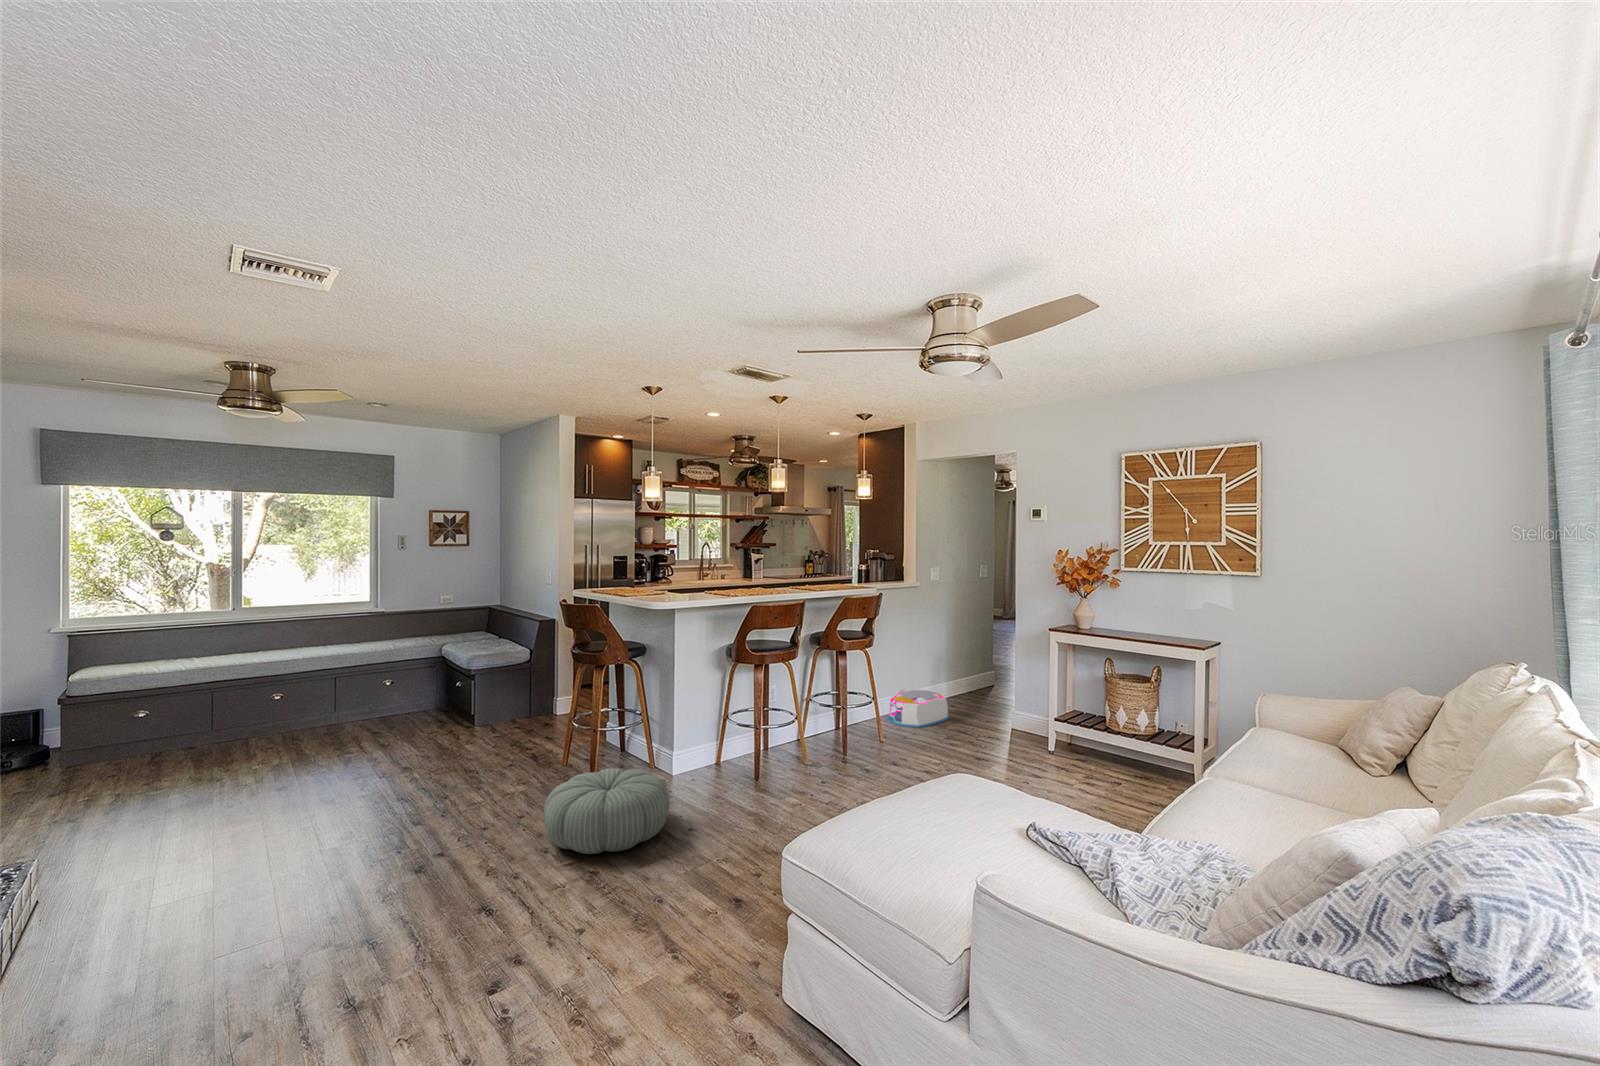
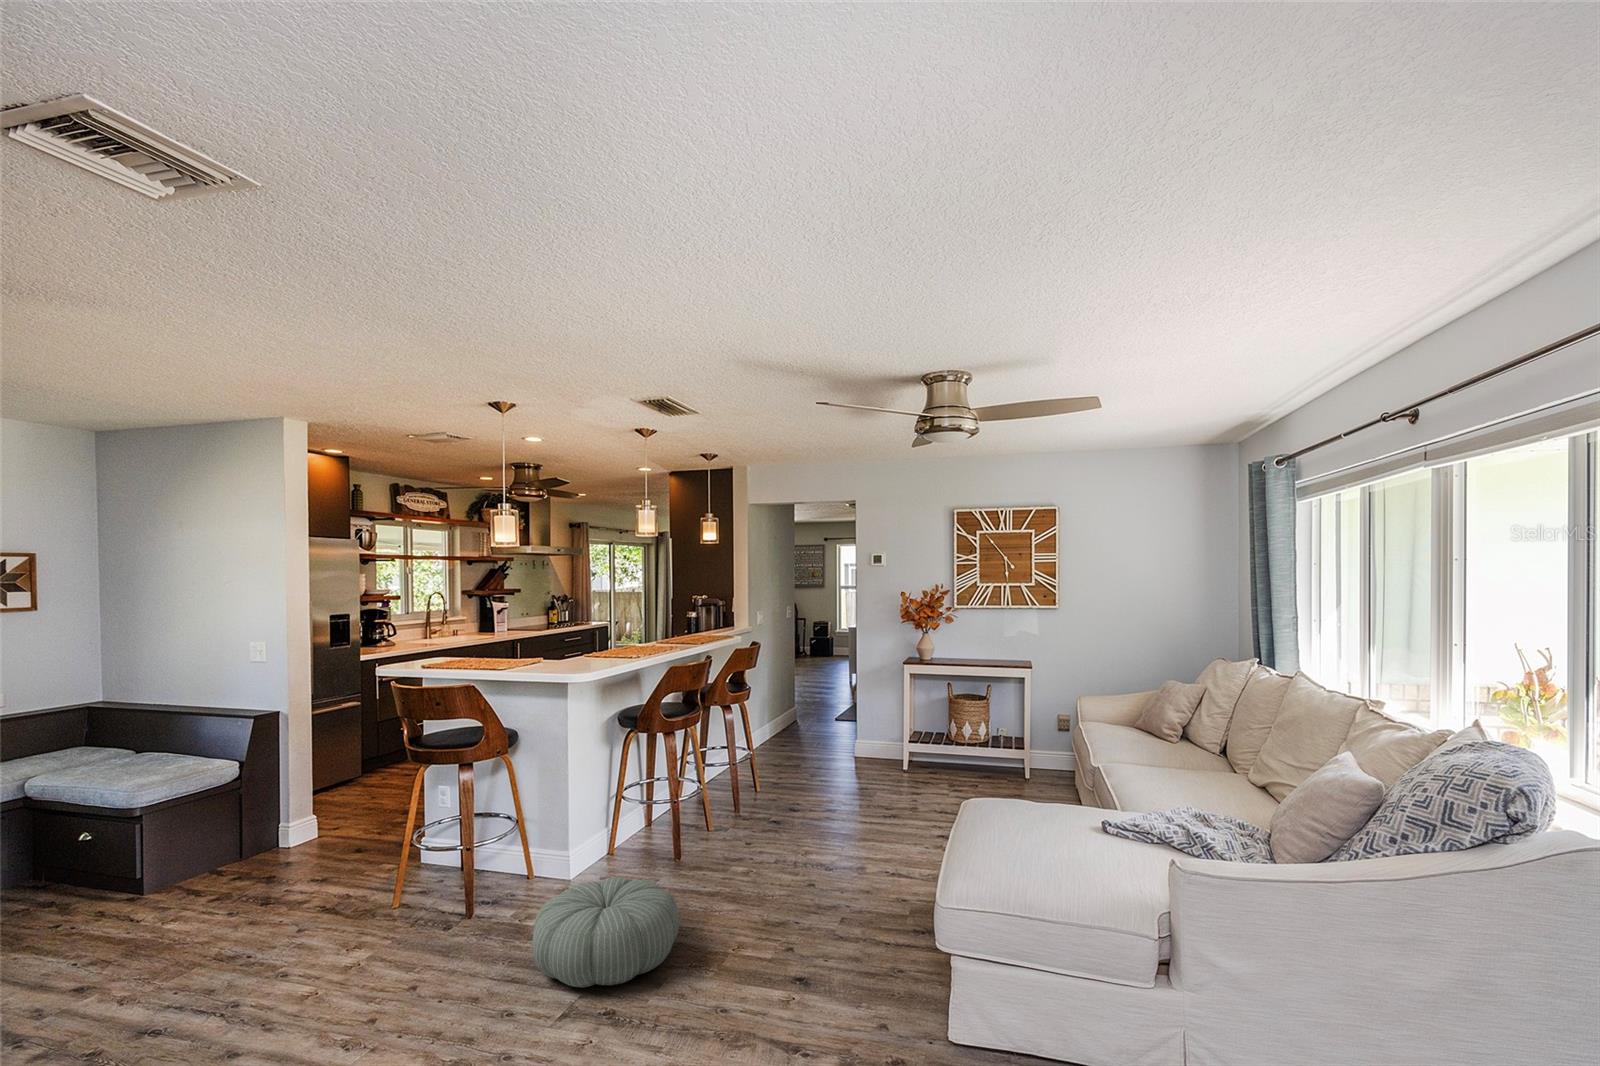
storage bin: present [886,689,949,727] -> none [733,742,791,783]

